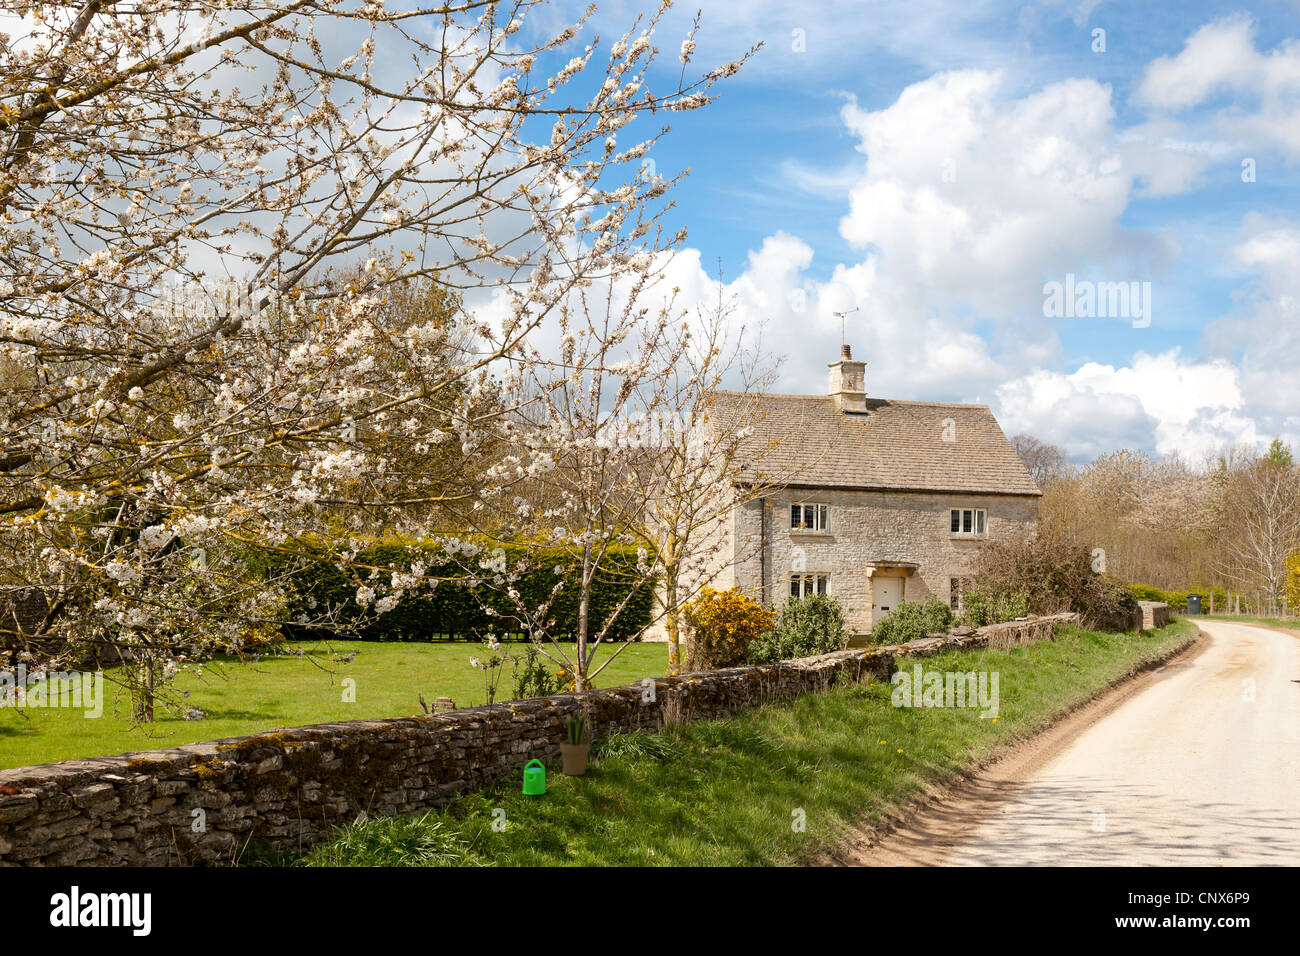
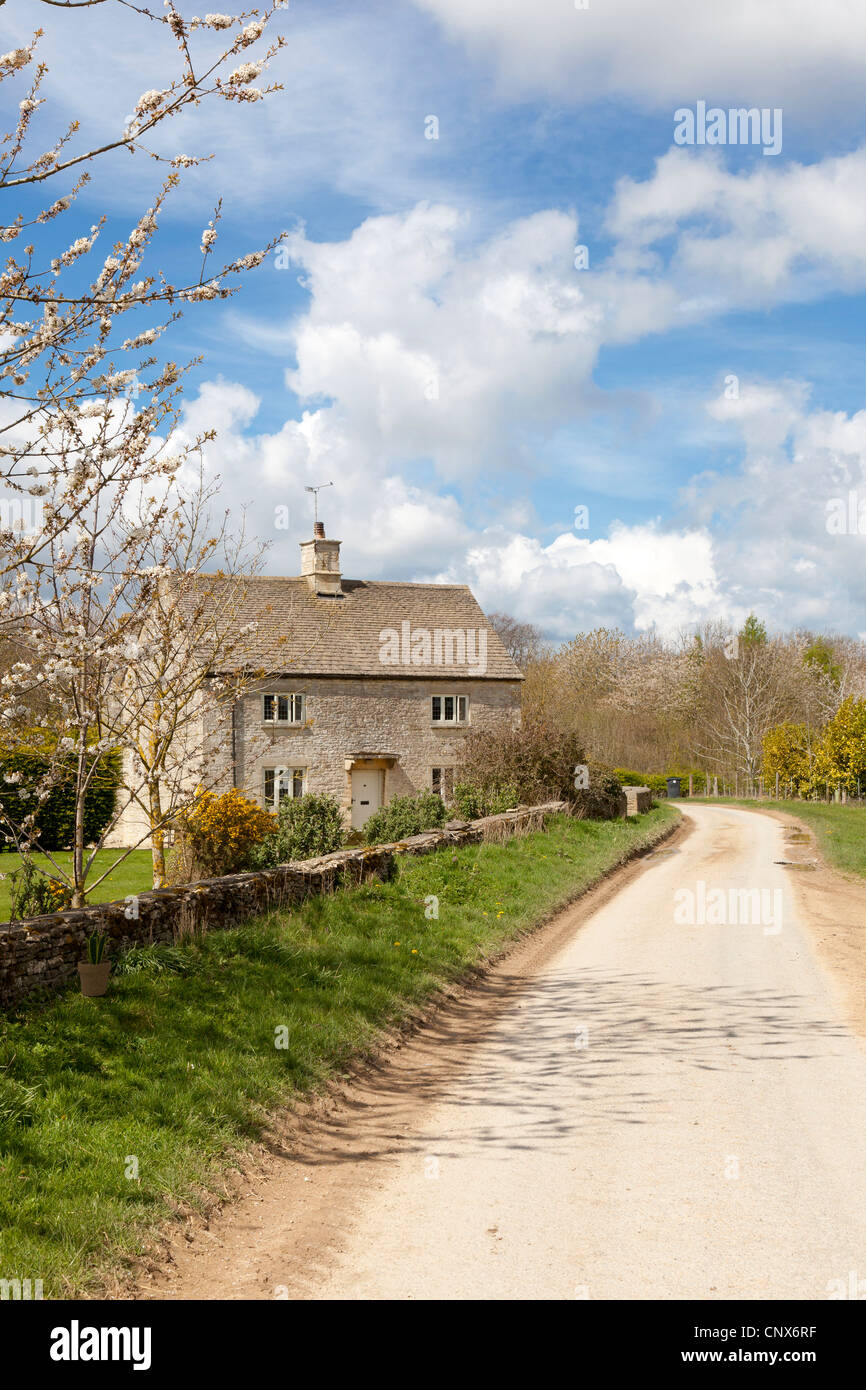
watering can: present [522,759,546,795] -> none [43,980,72,1018]

